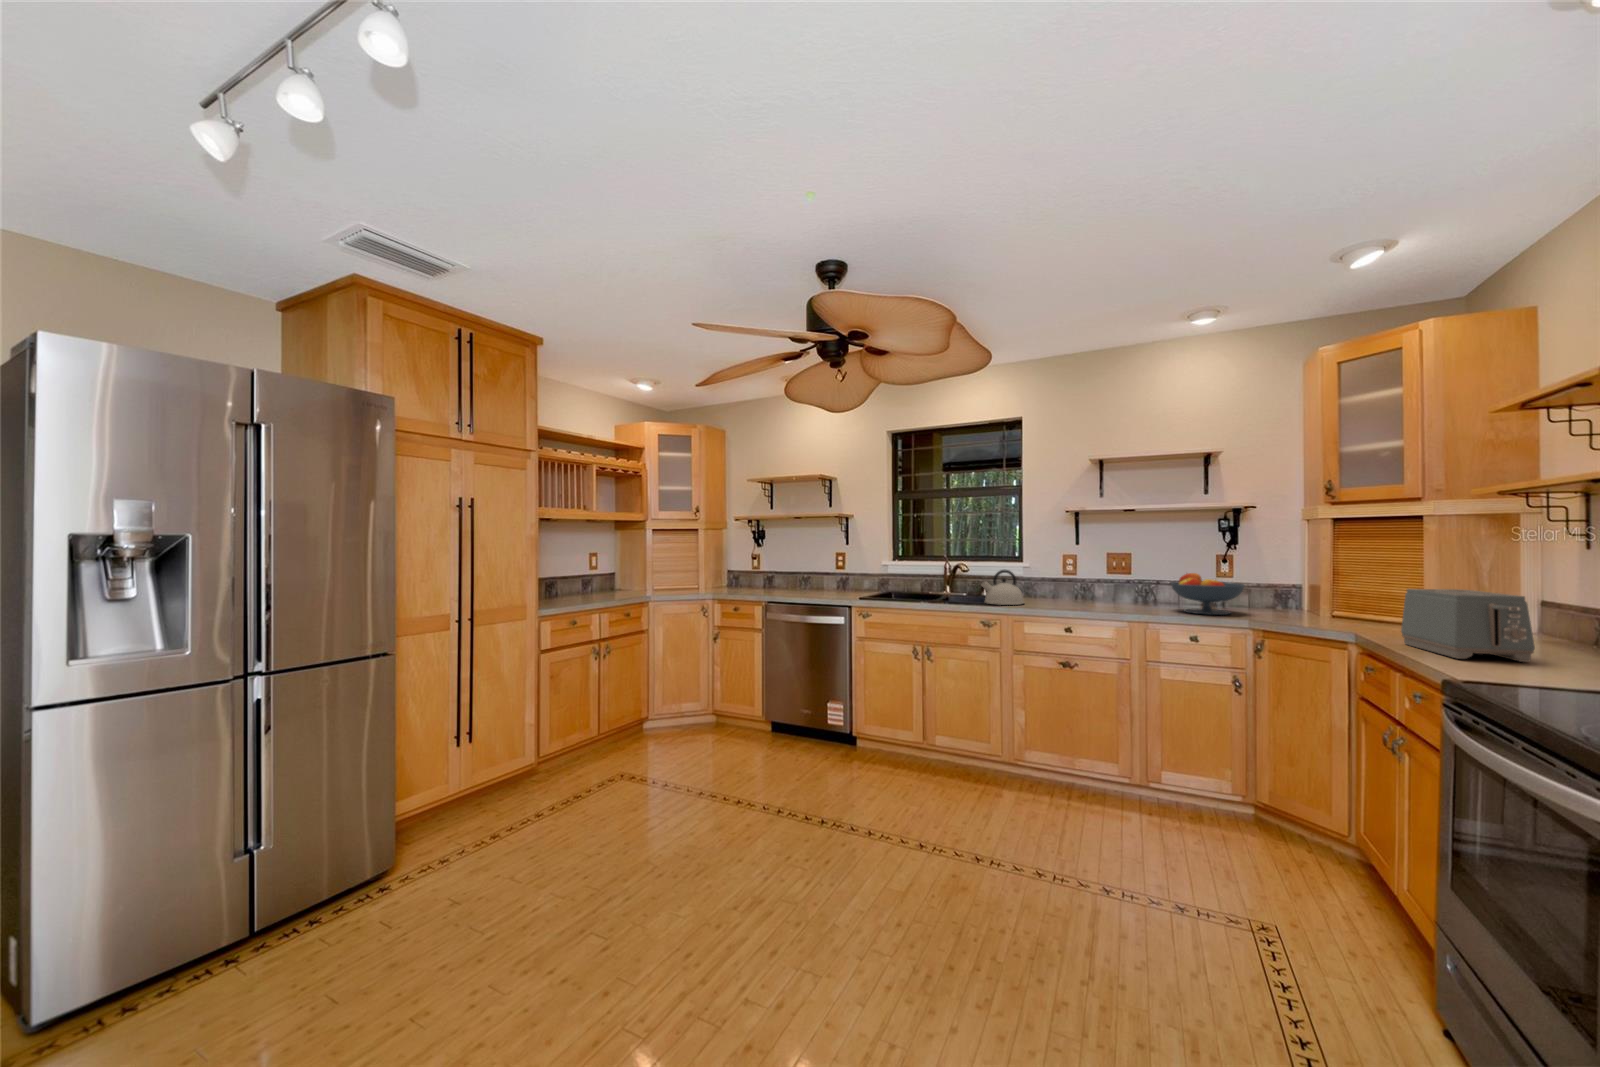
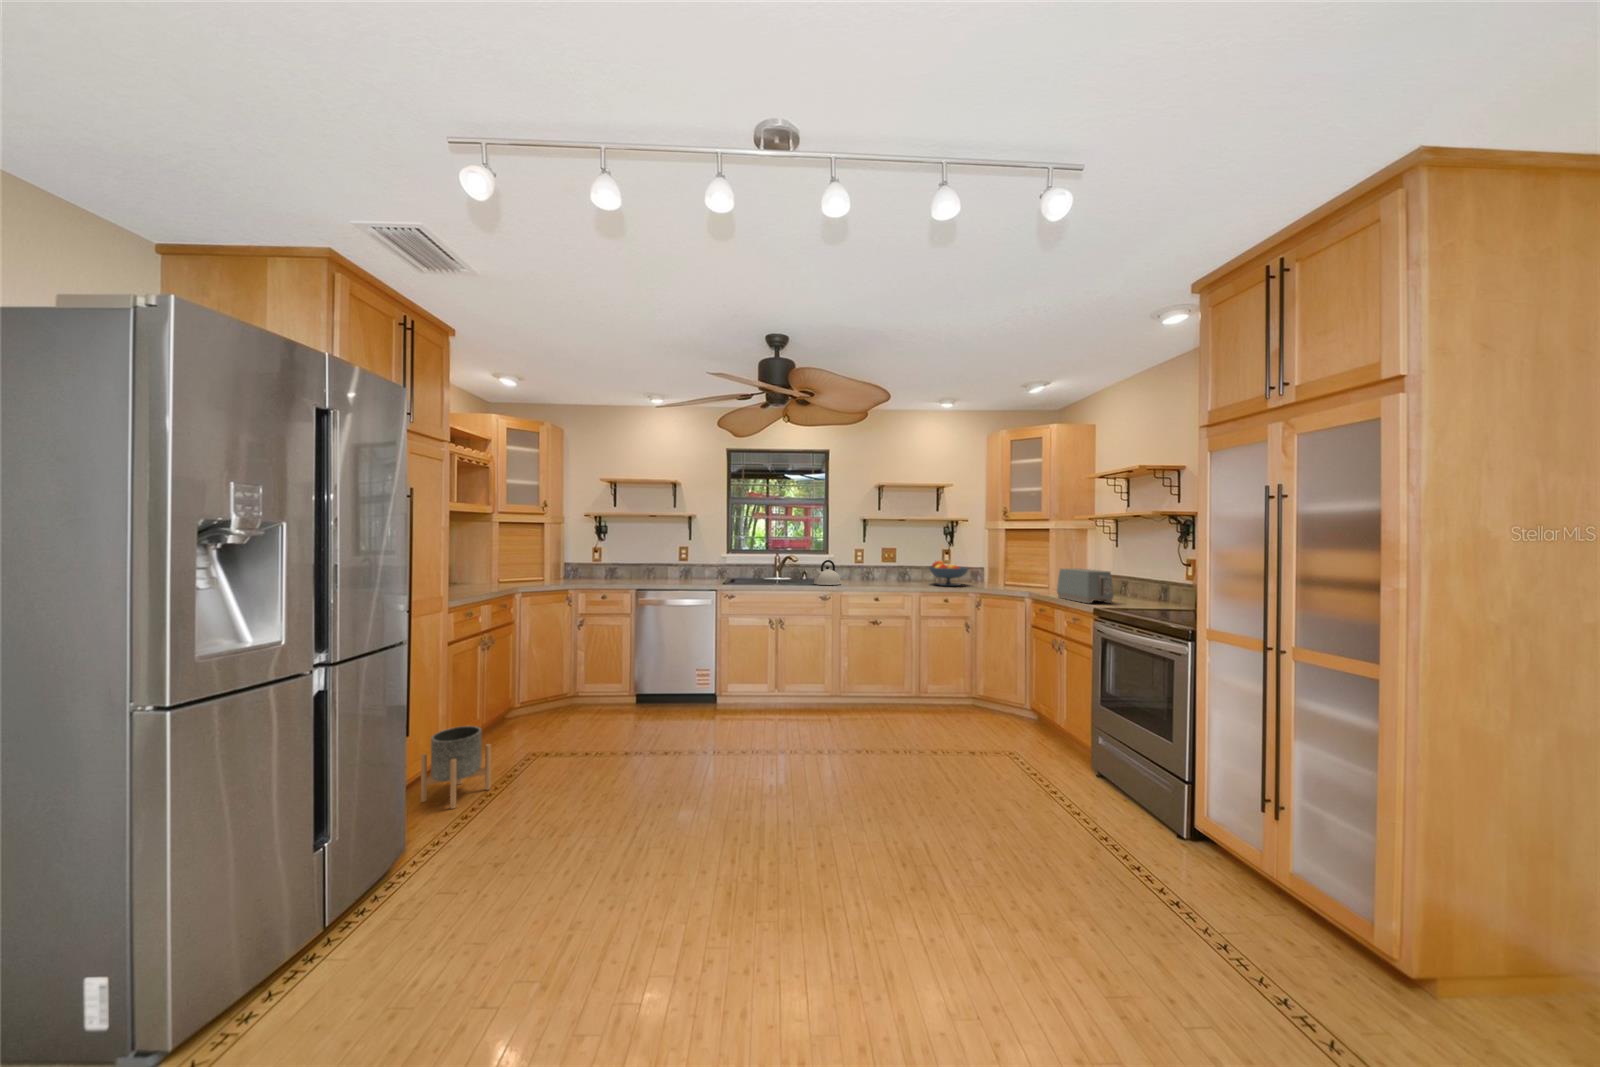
planter: none [517,727,574,806] -> present [421,726,491,809]

